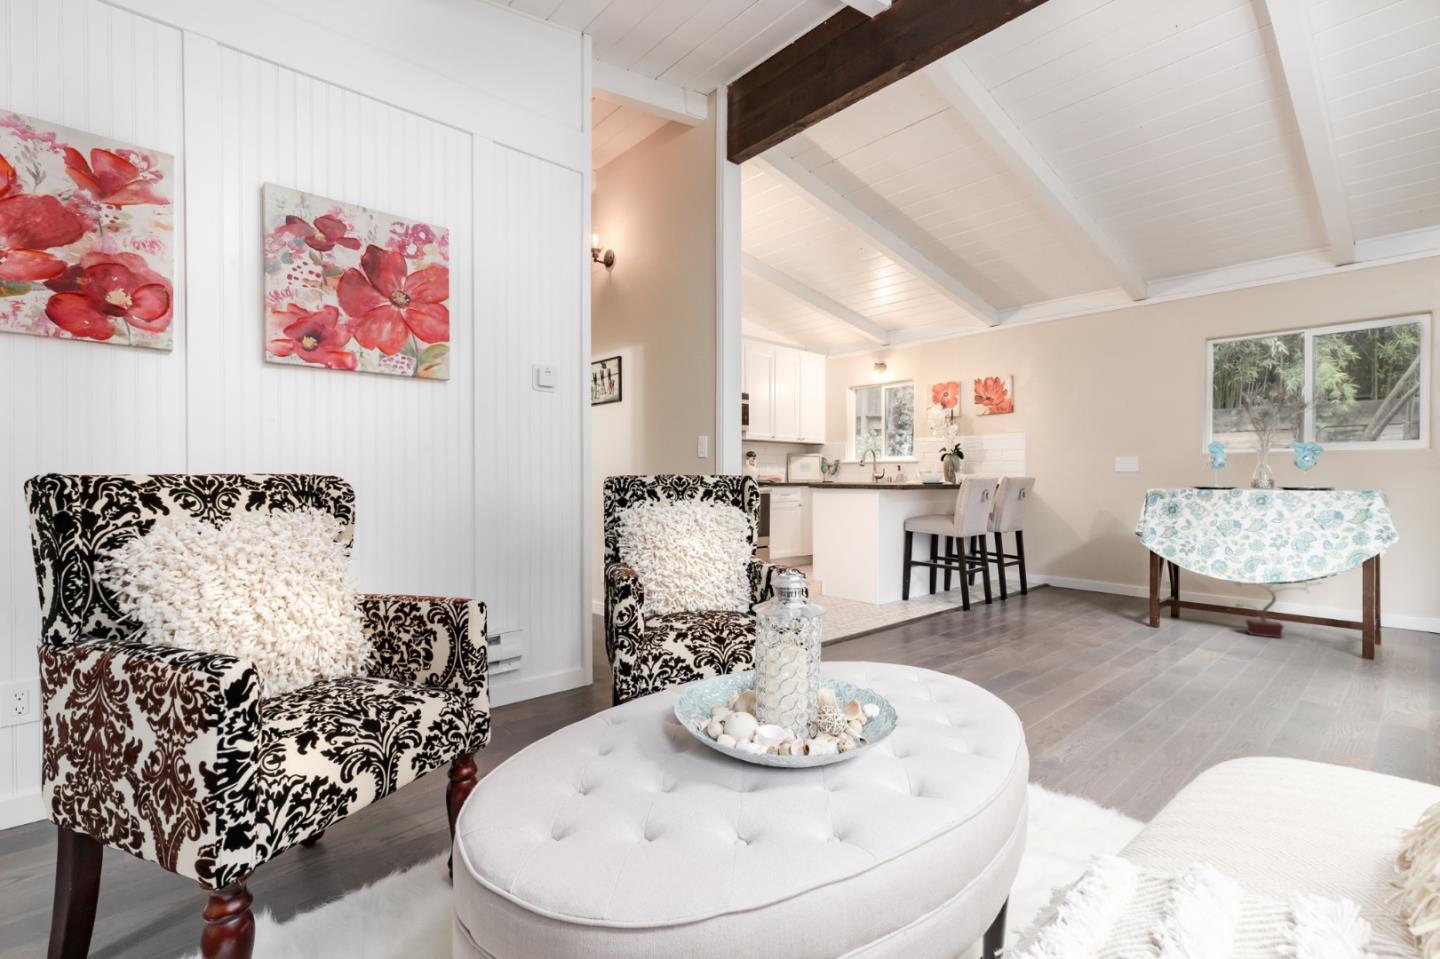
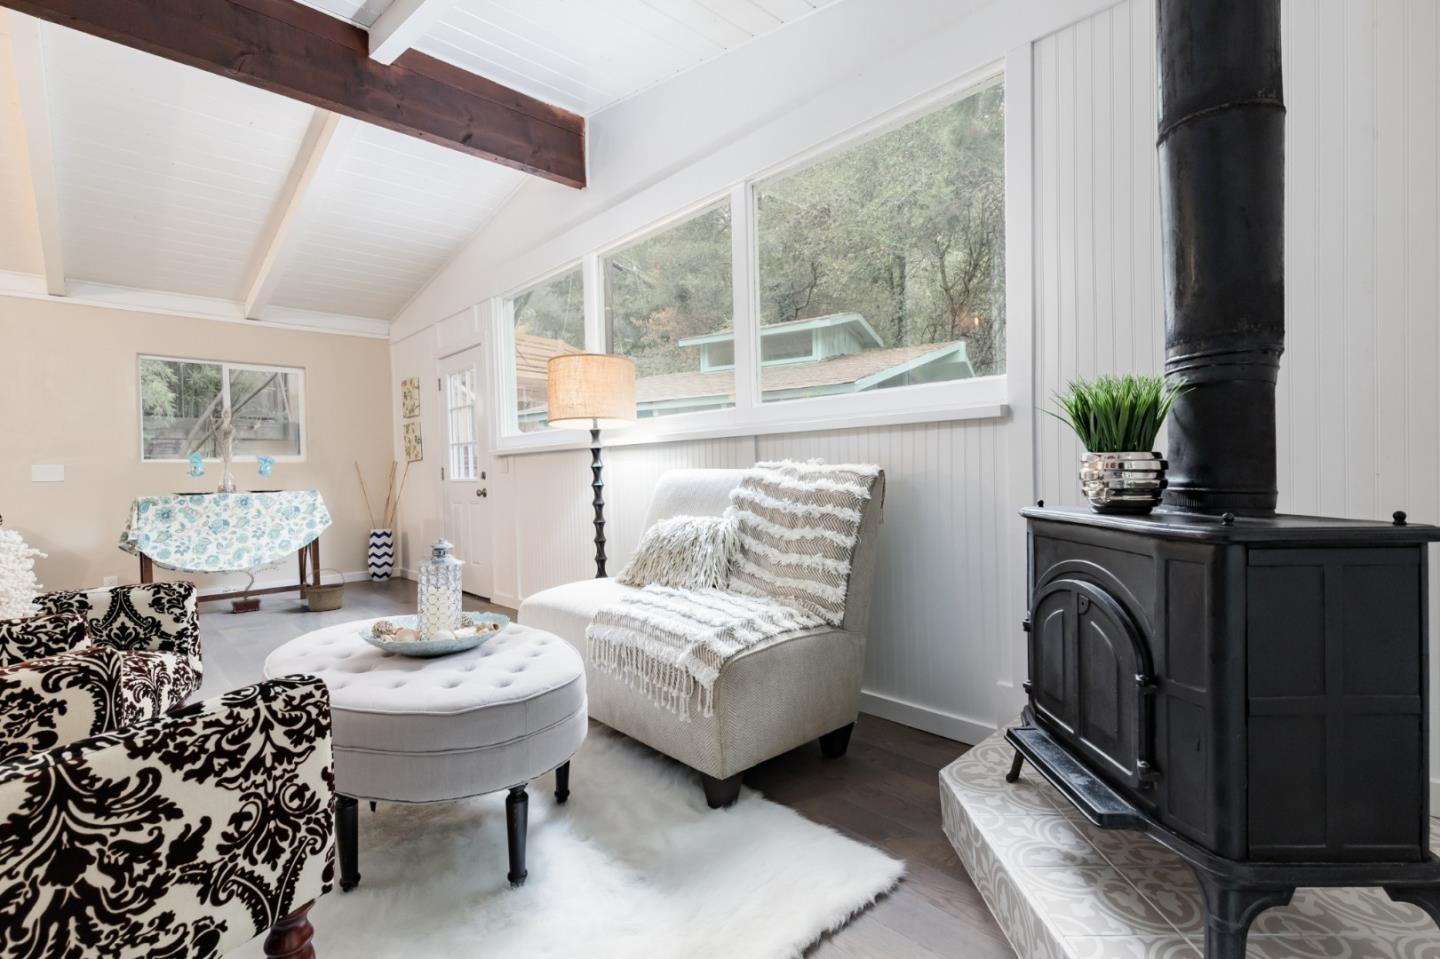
basket: none [1342,603,1417,667] -> present [303,573,346,611]

